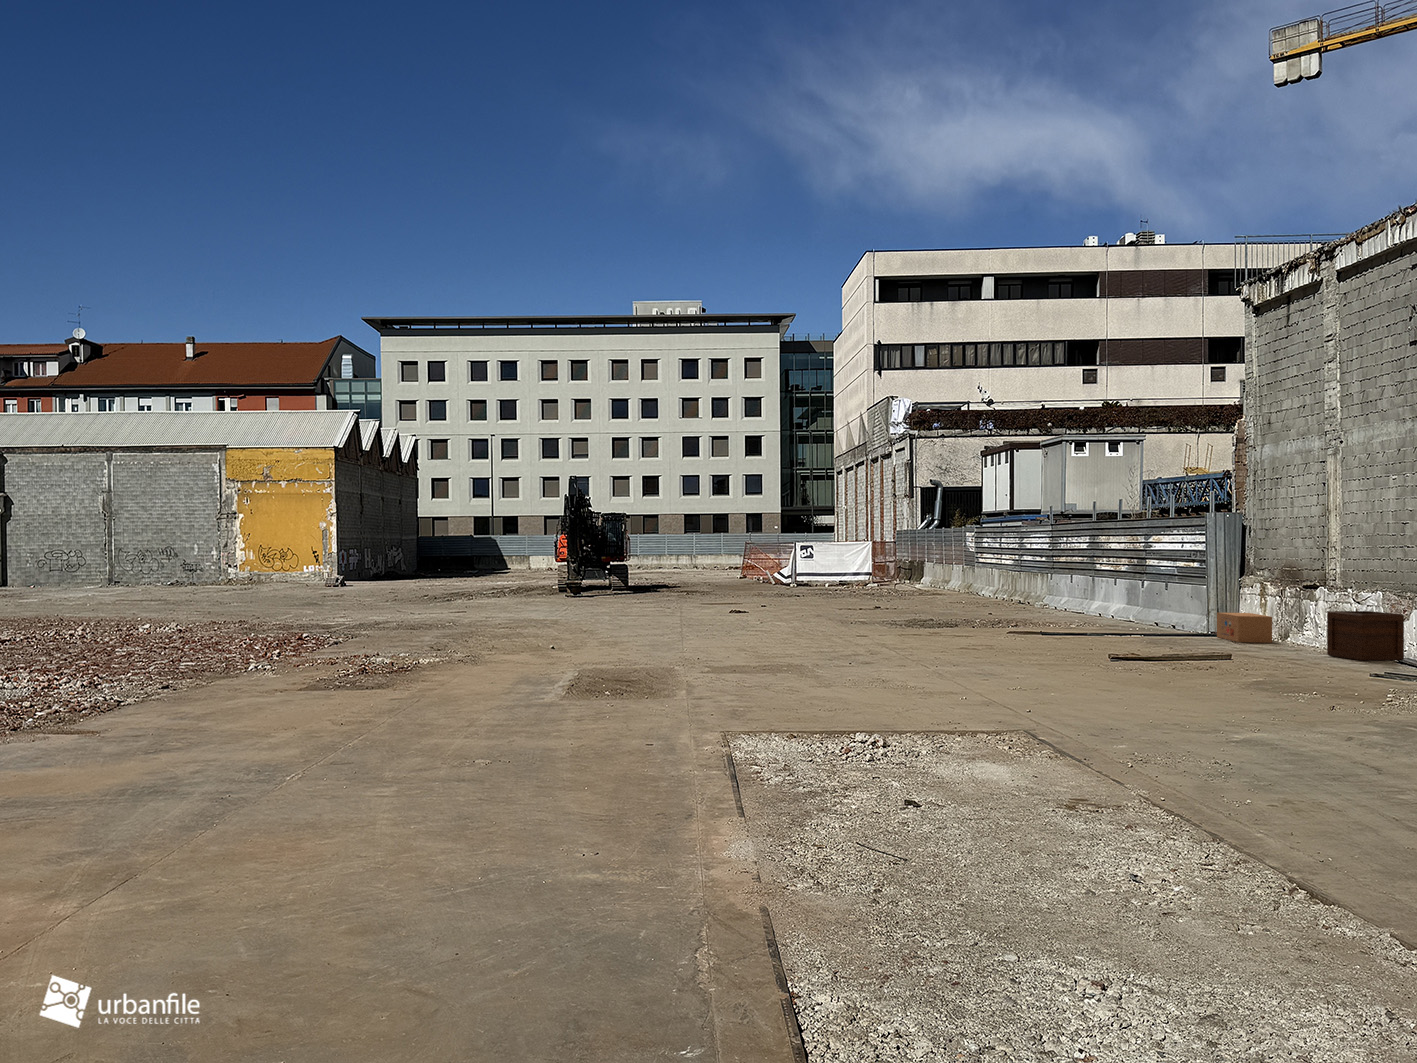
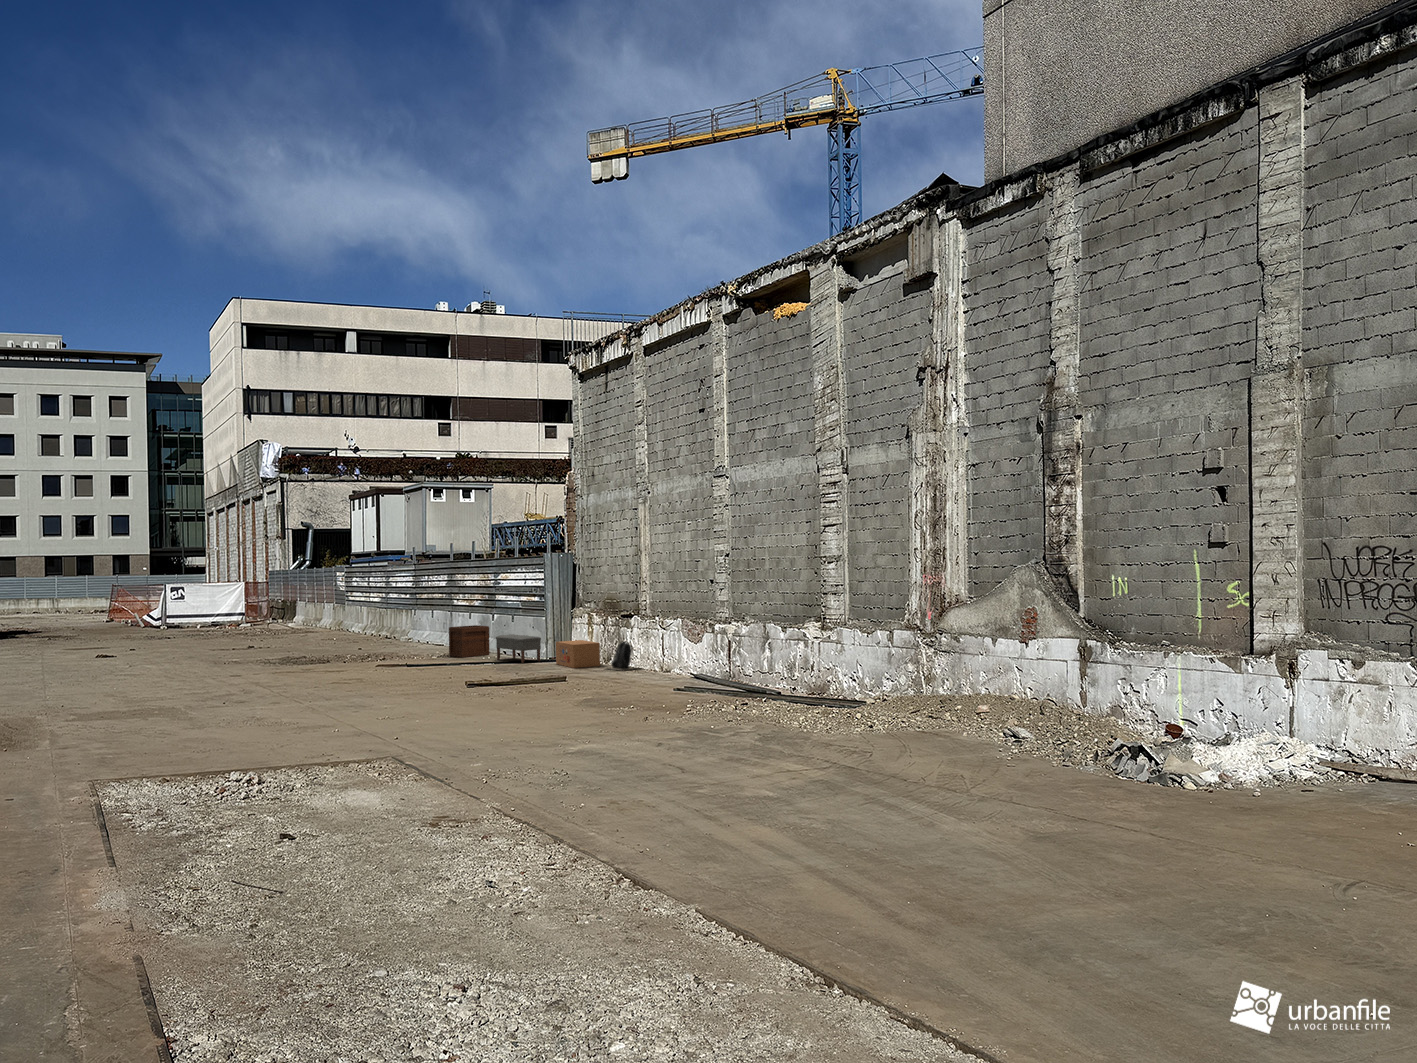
bench: none [1145,602,1199,633] -> present [496,634,541,663]
wooden crate: present [1327,611,1404,661] -> present [449,625,490,658]
backpack: none [1276,616,1329,649] -> present [609,641,636,670]

